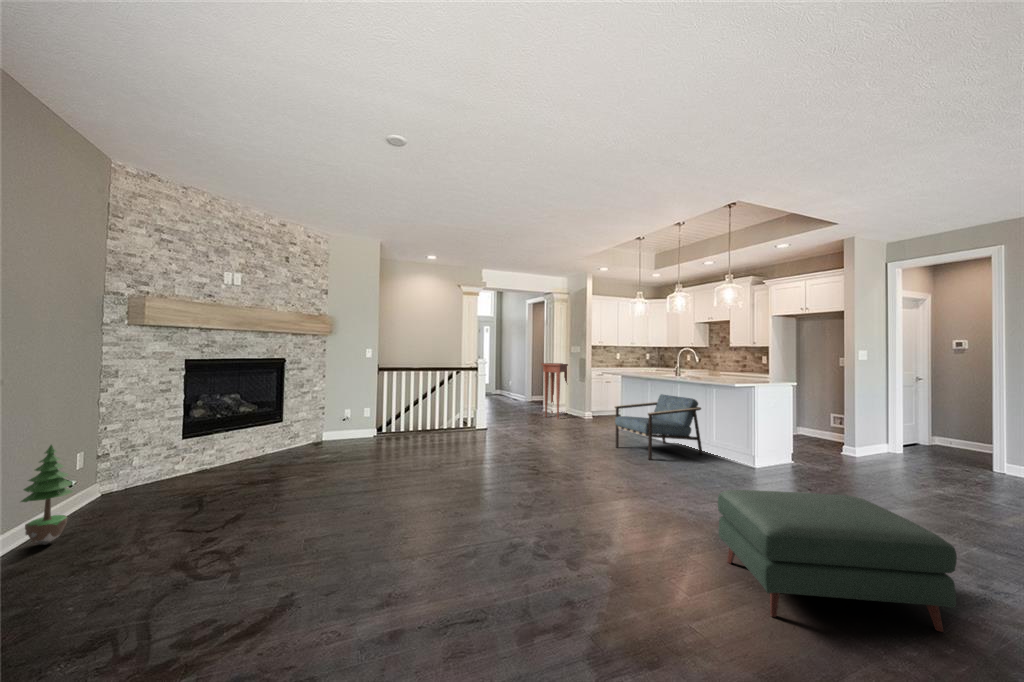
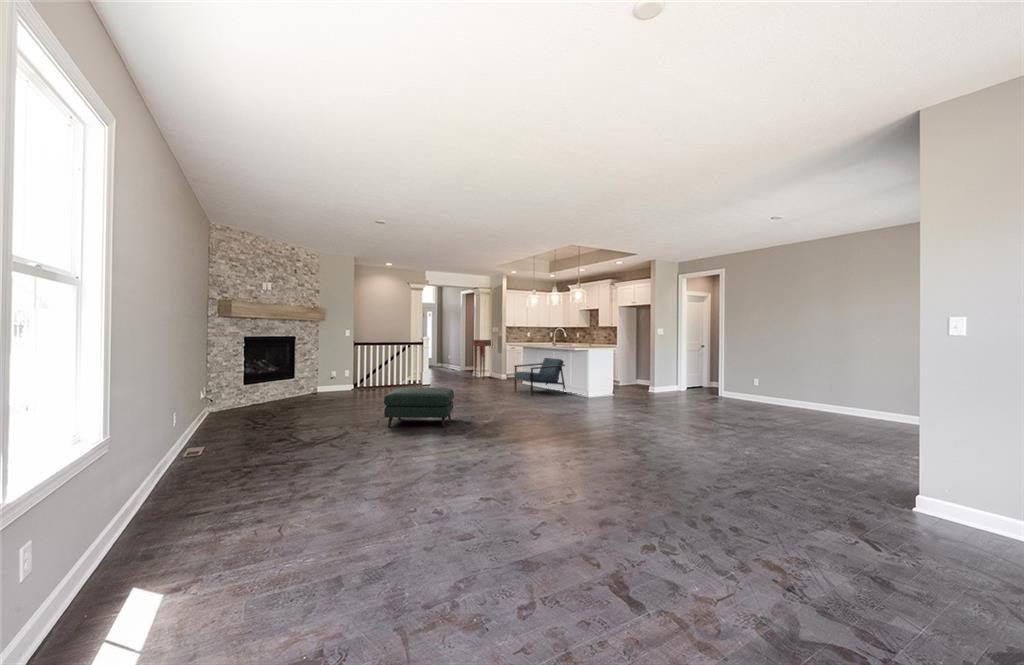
potted tree: present [21,445,73,544] -> none [202,377,223,426]
ottoman: present [718,490,957,632] -> present [384,387,454,427]

